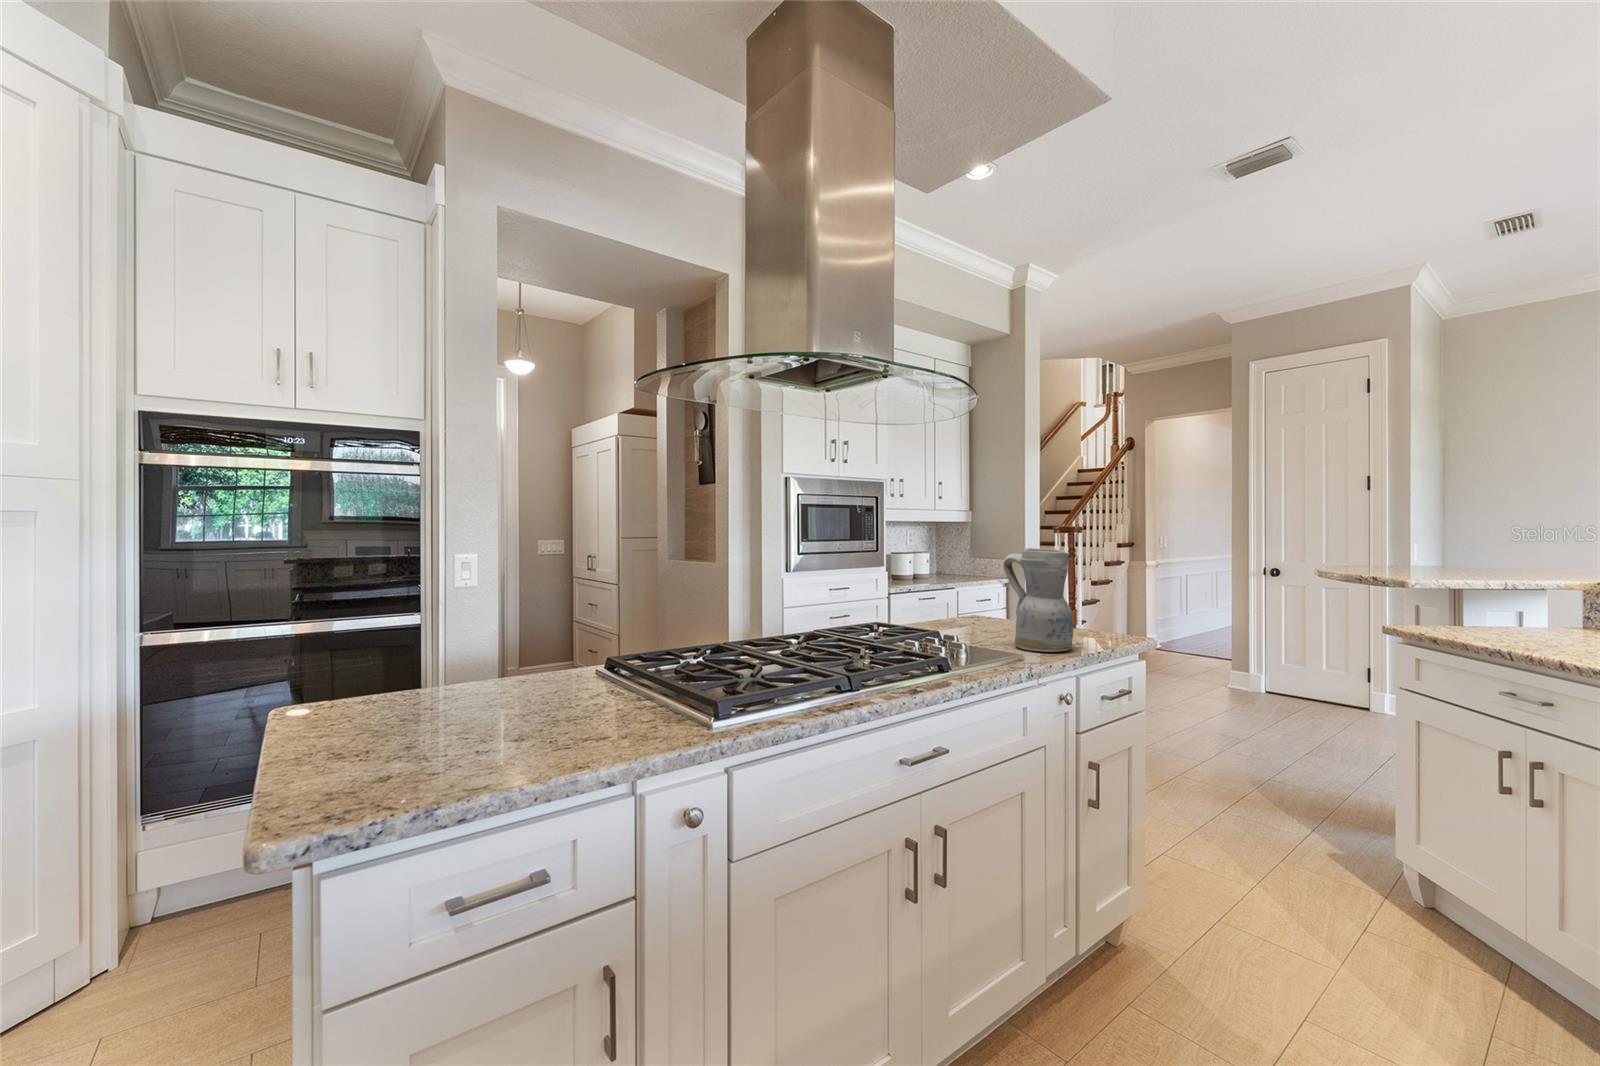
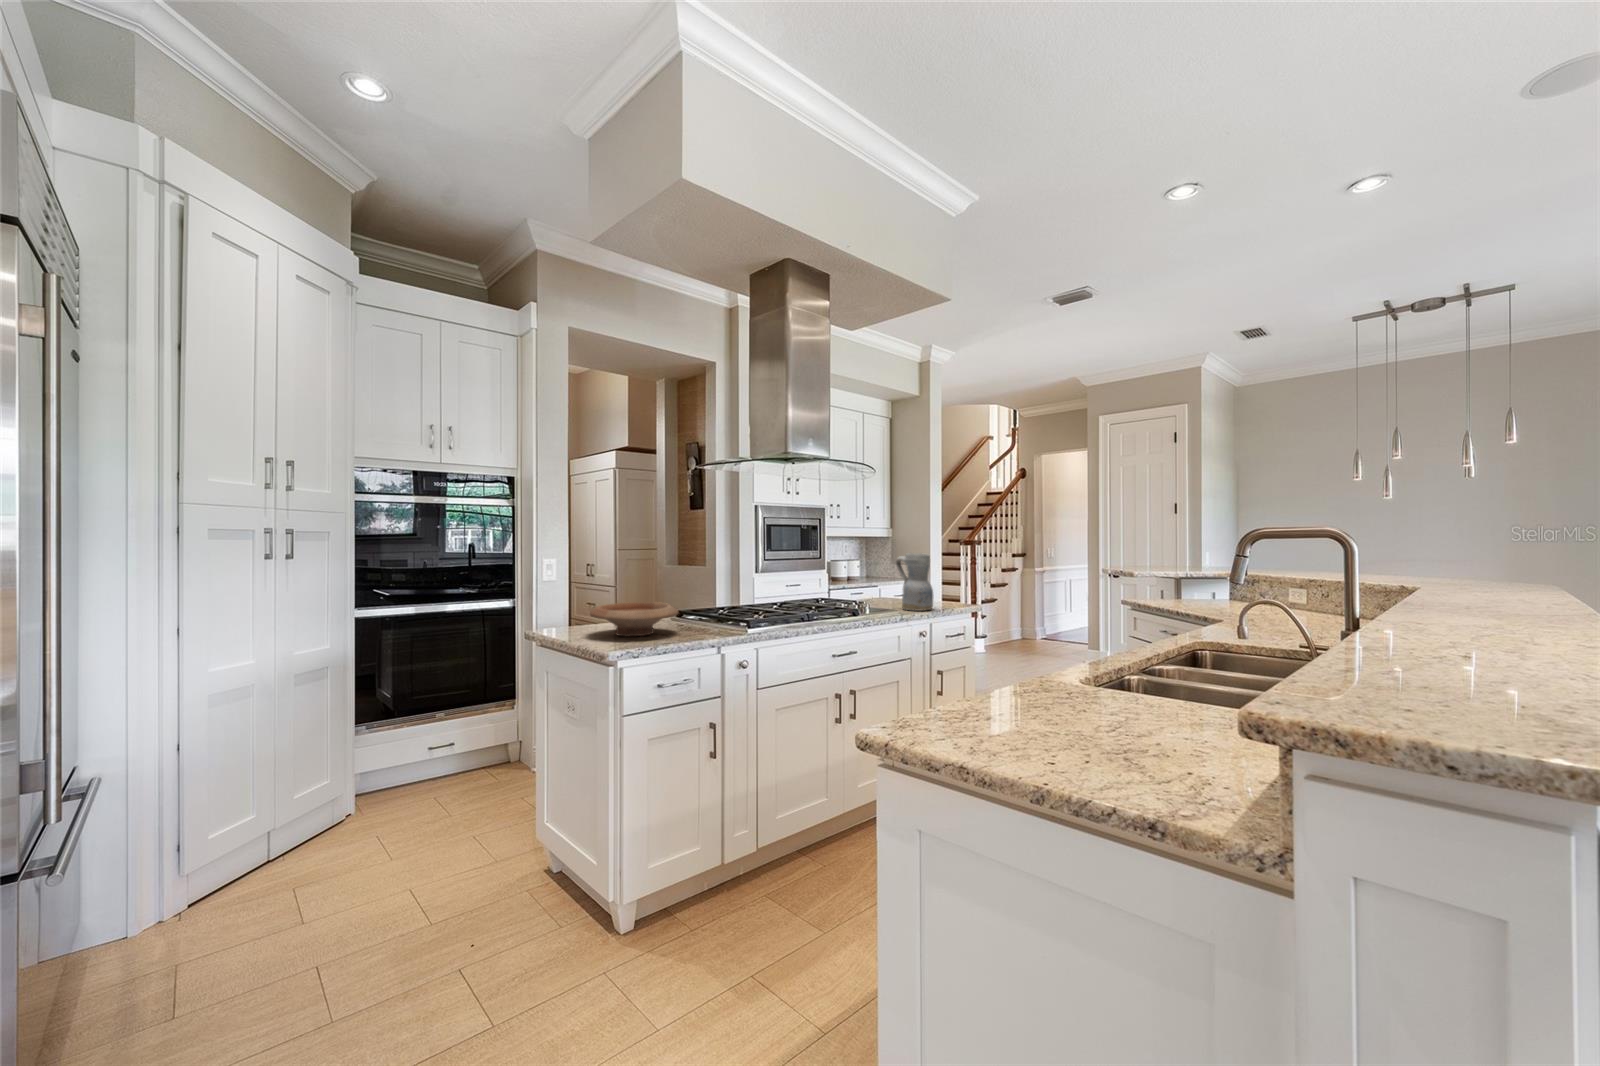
wooden bowl: none [364,649,568,733] -> present [590,602,679,636]

